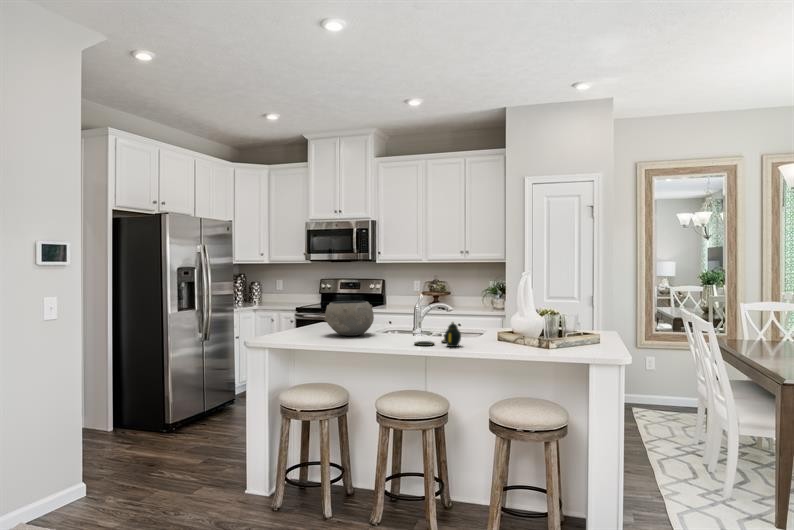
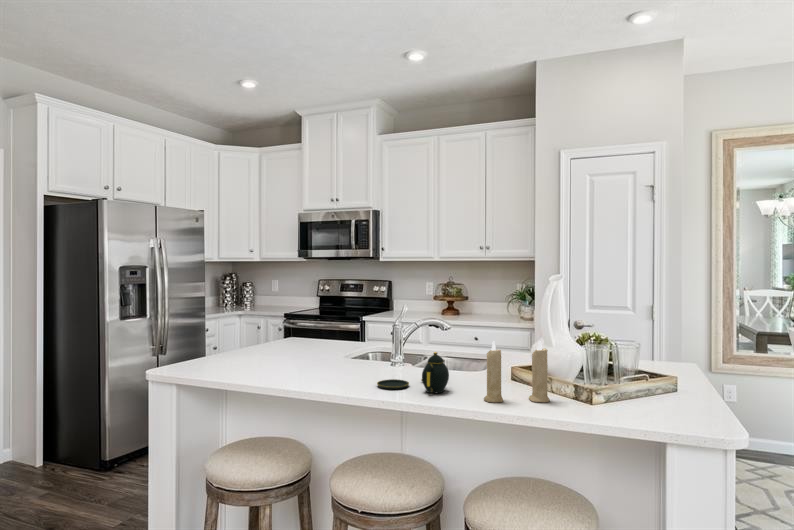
ceramic bowl: present [324,301,374,336] -> none [263,313,335,364]
candle: none [485,311,524,350] -> present [484,341,550,403]

